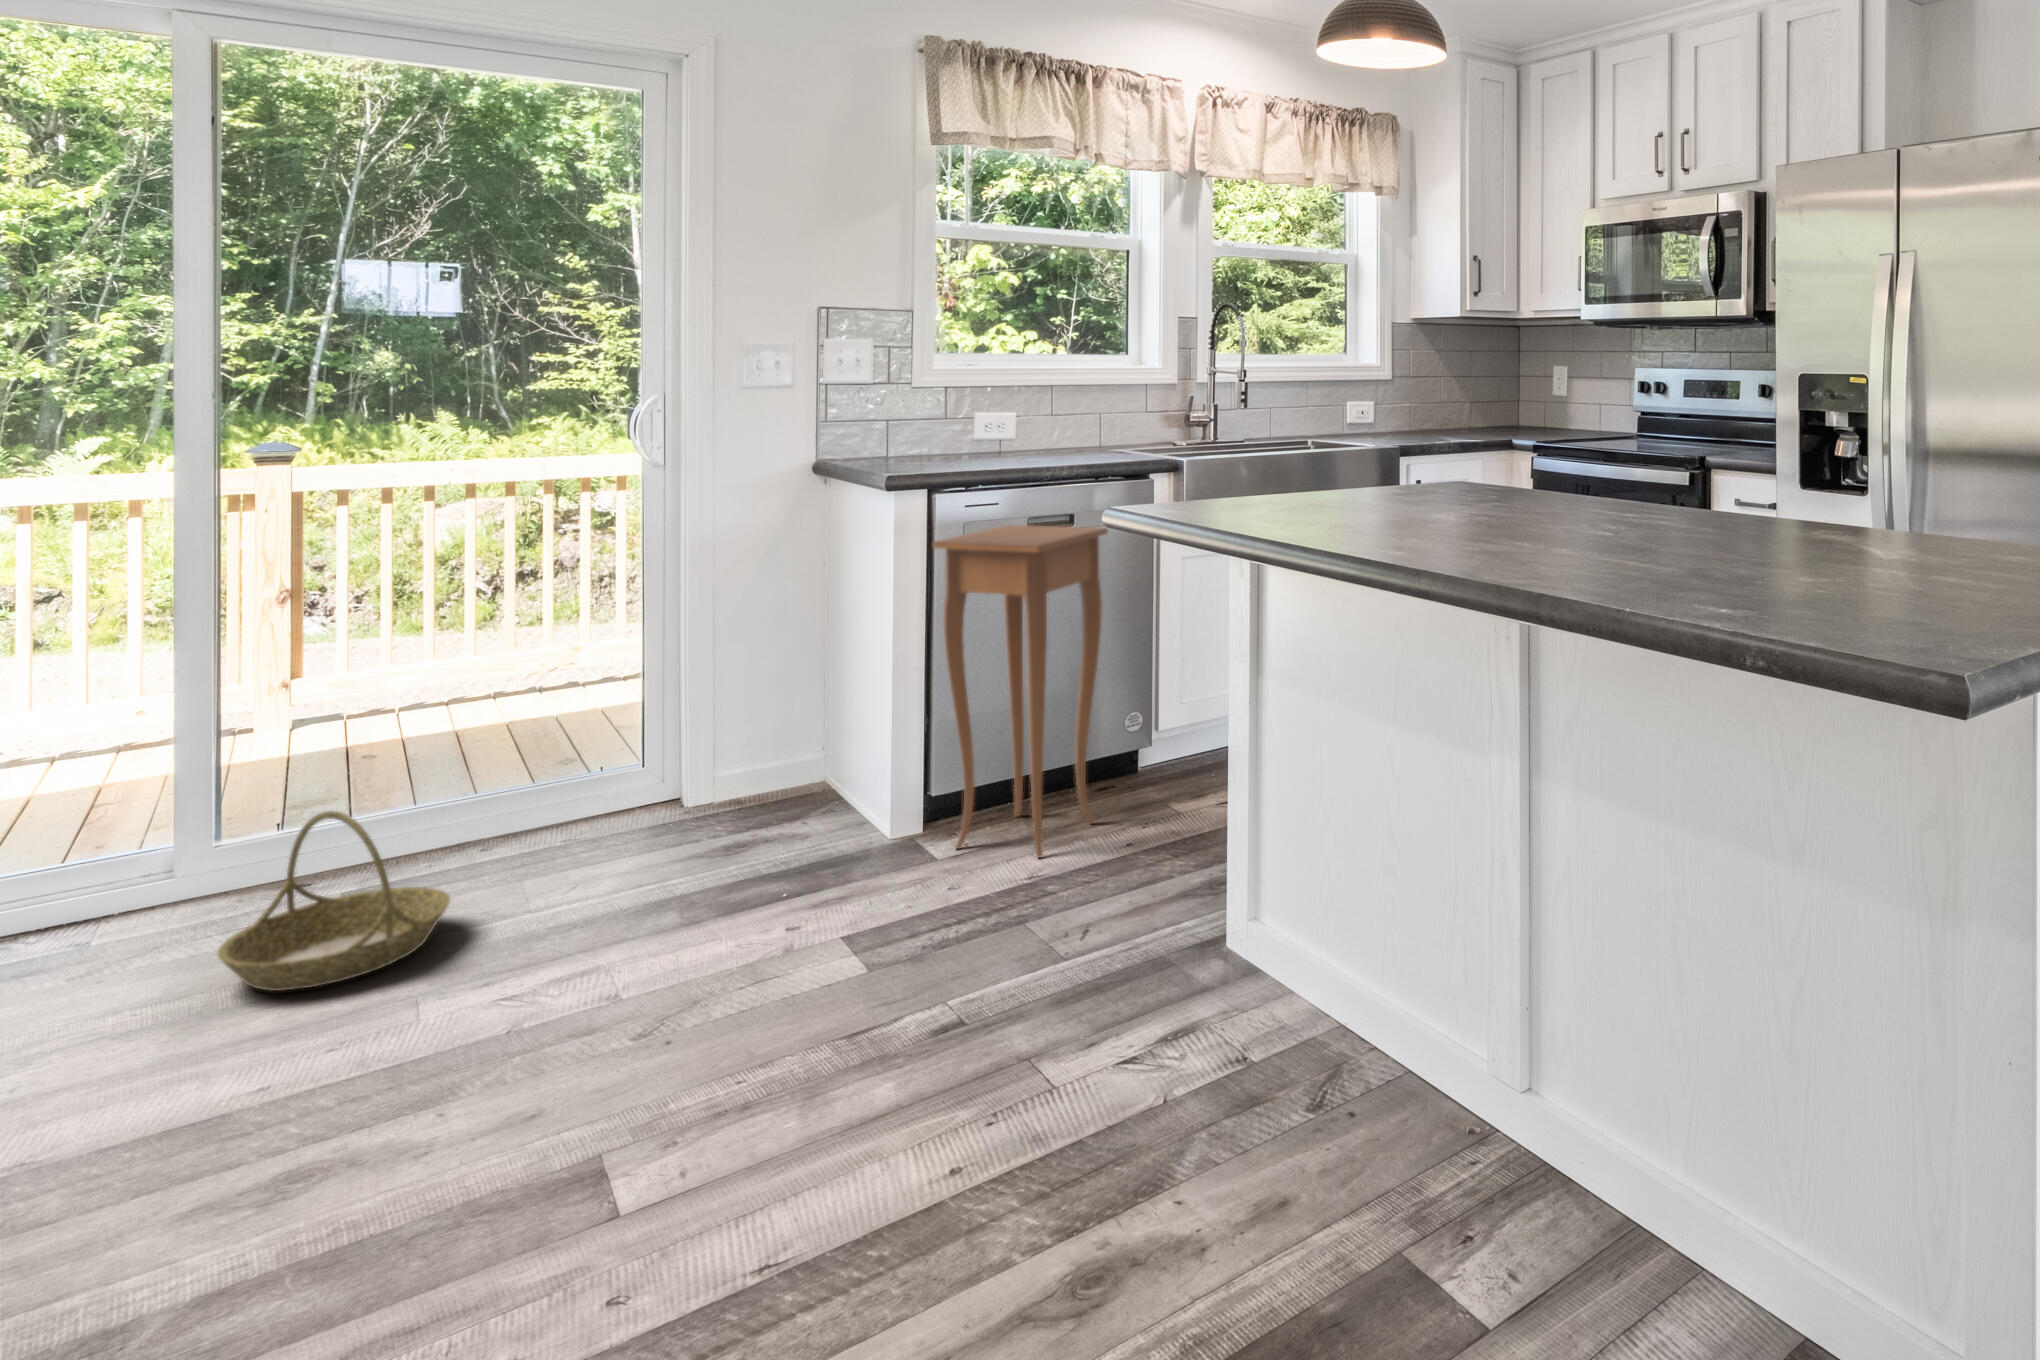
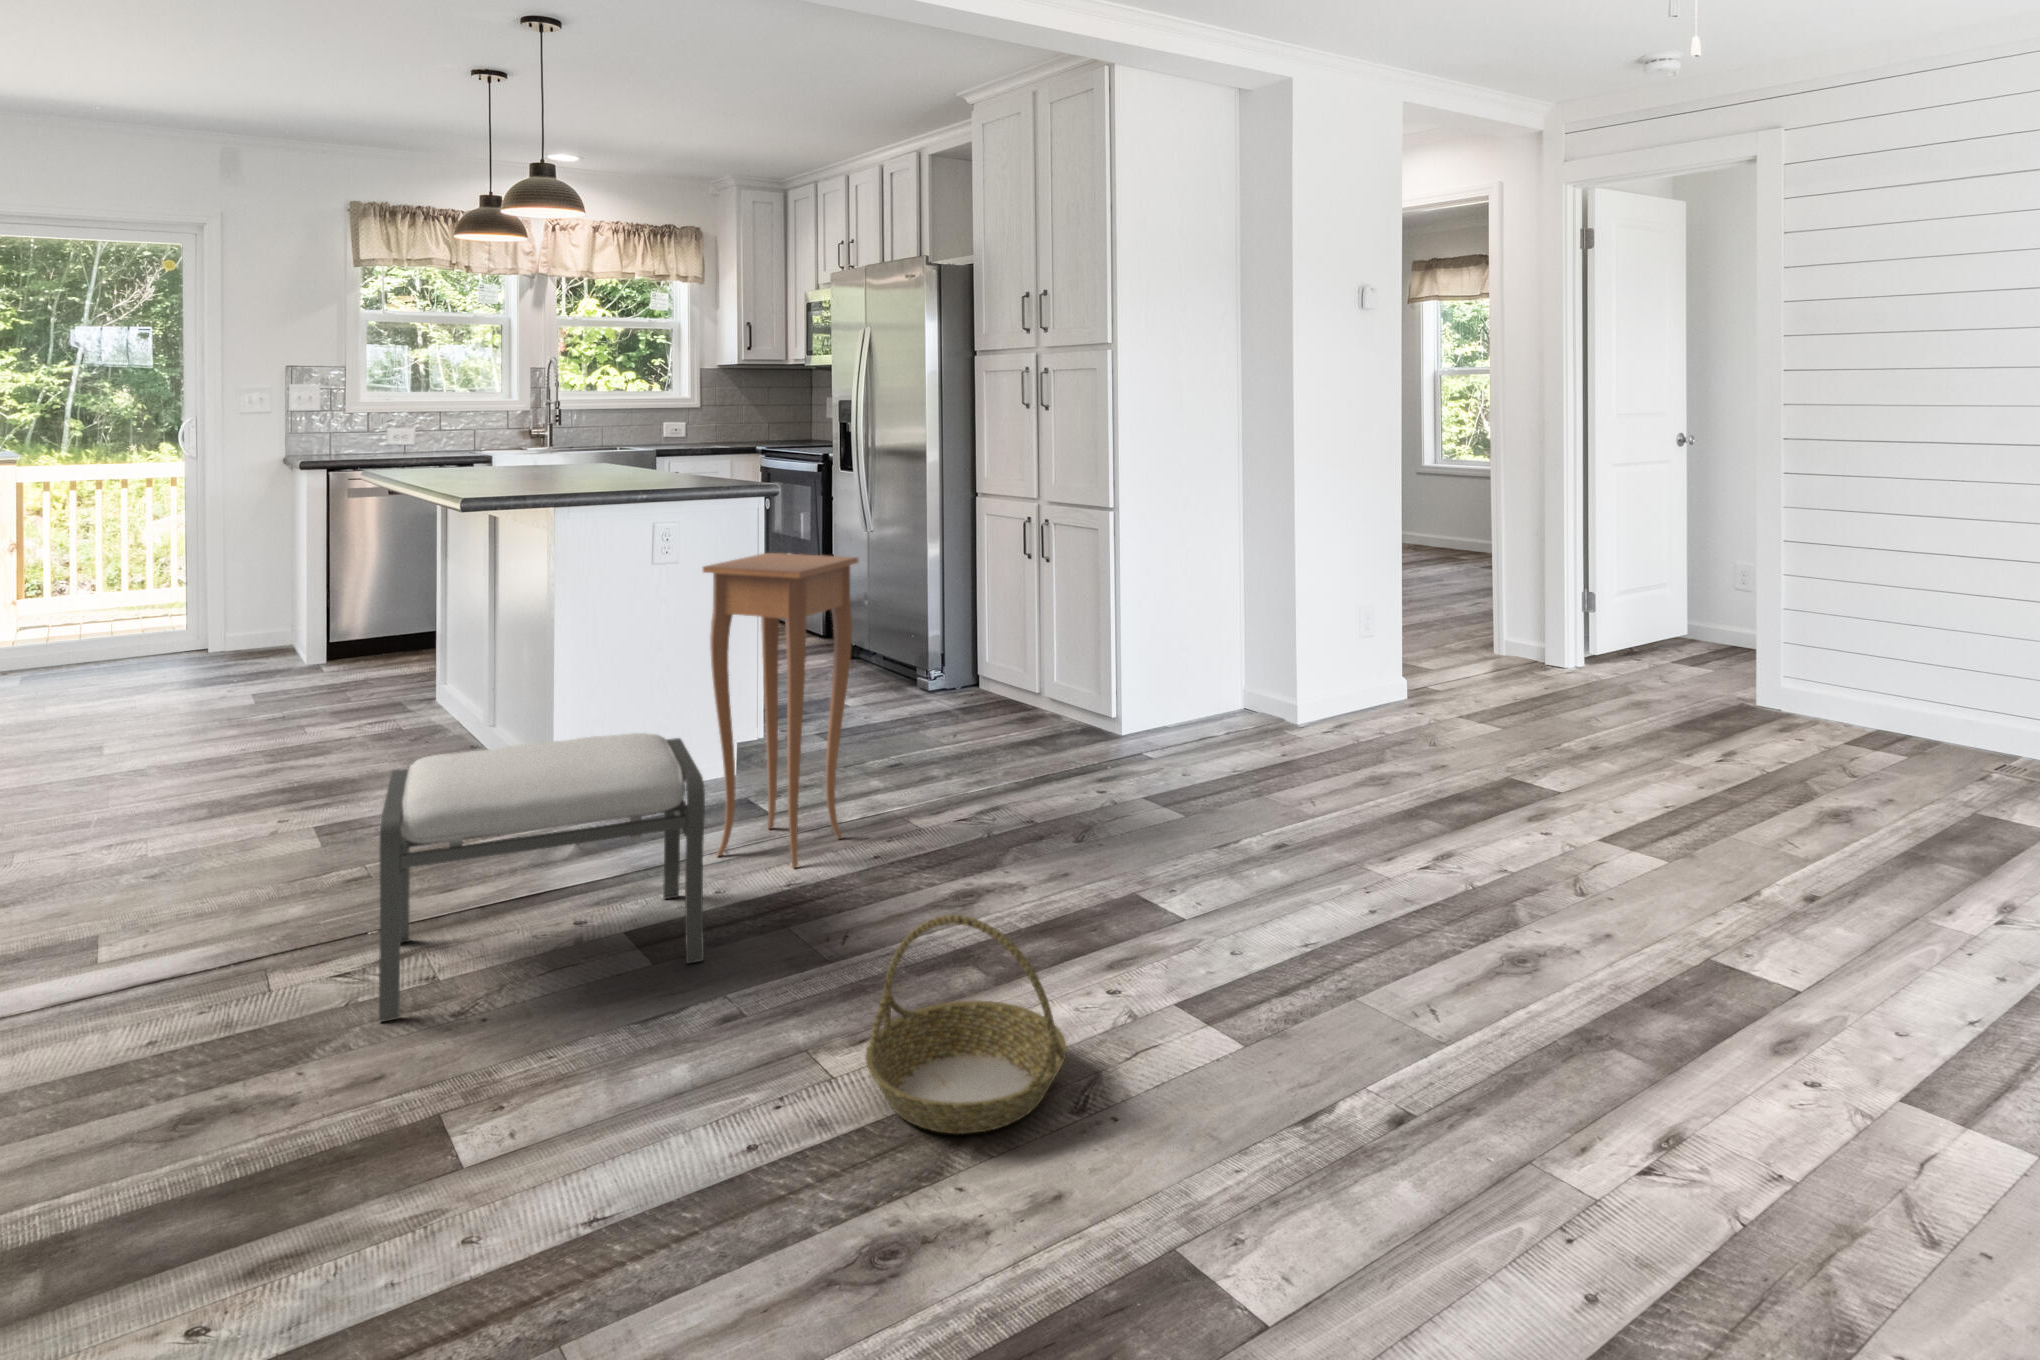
ottoman: none [540,724,927,1053] -> present [379,733,705,1021]
basket: present [217,811,450,991] -> present [865,915,1067,1134]

